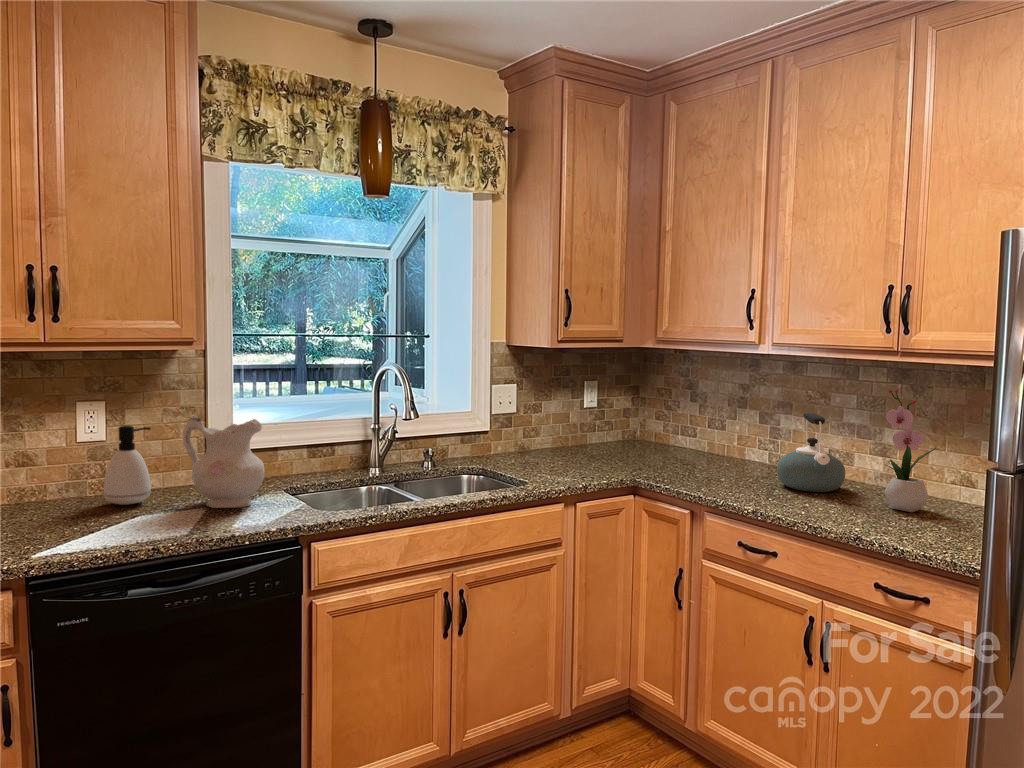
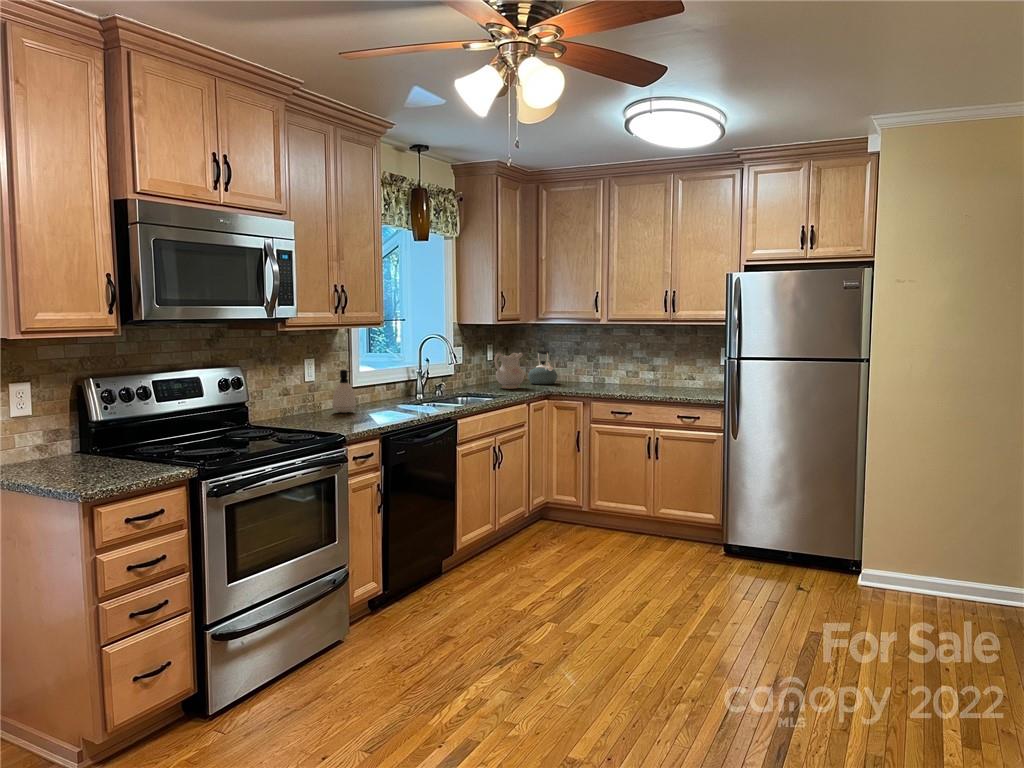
flower arrangement: present [885,389,936,512] -> none [665,337,684,391]
kettle: present [777,413,845,492] -> present [528,350,557,384]
ceramic pitcher: present [183,417,265,508] -> present [494,352,524,389]

